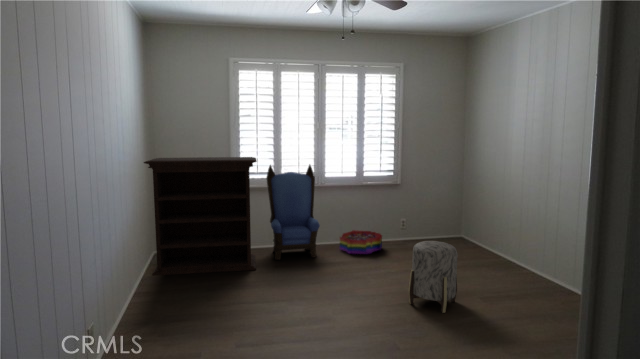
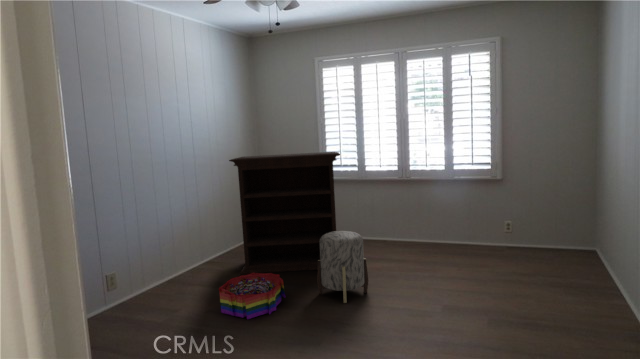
armchair: present [266,165,320,260] -> none [349,157,408,258]
storage bin: present [340,230,382,254] -> present [219,273,285,319]
ottoman: present [408,241,458,313] -> present [317,231,368,303]

